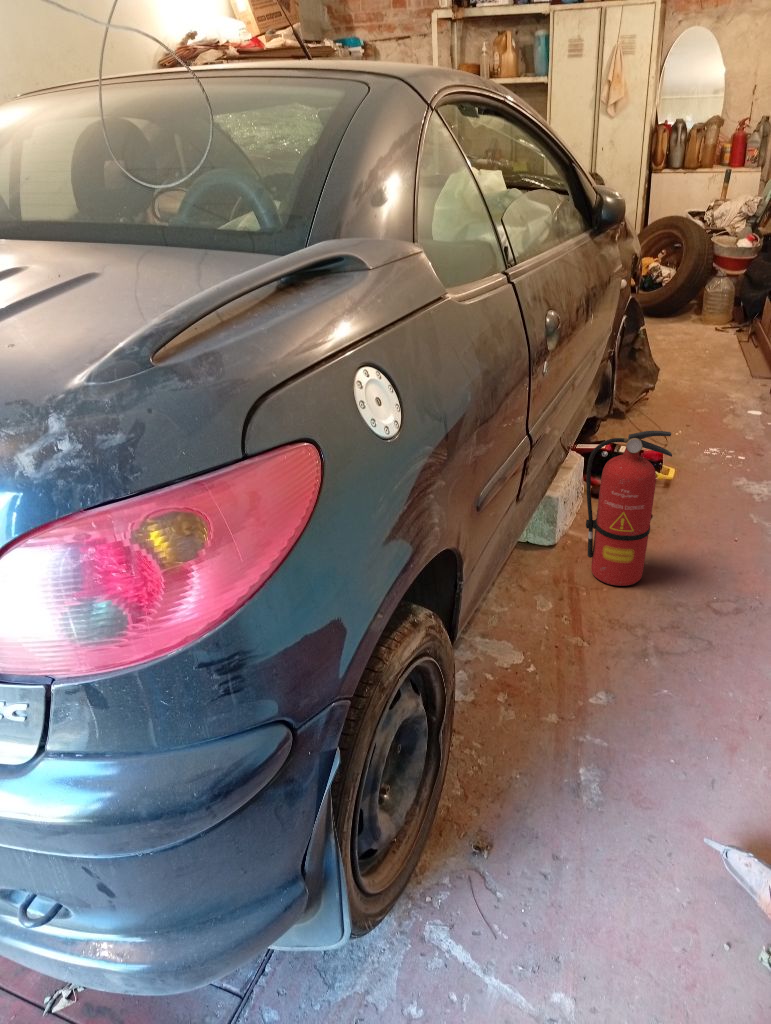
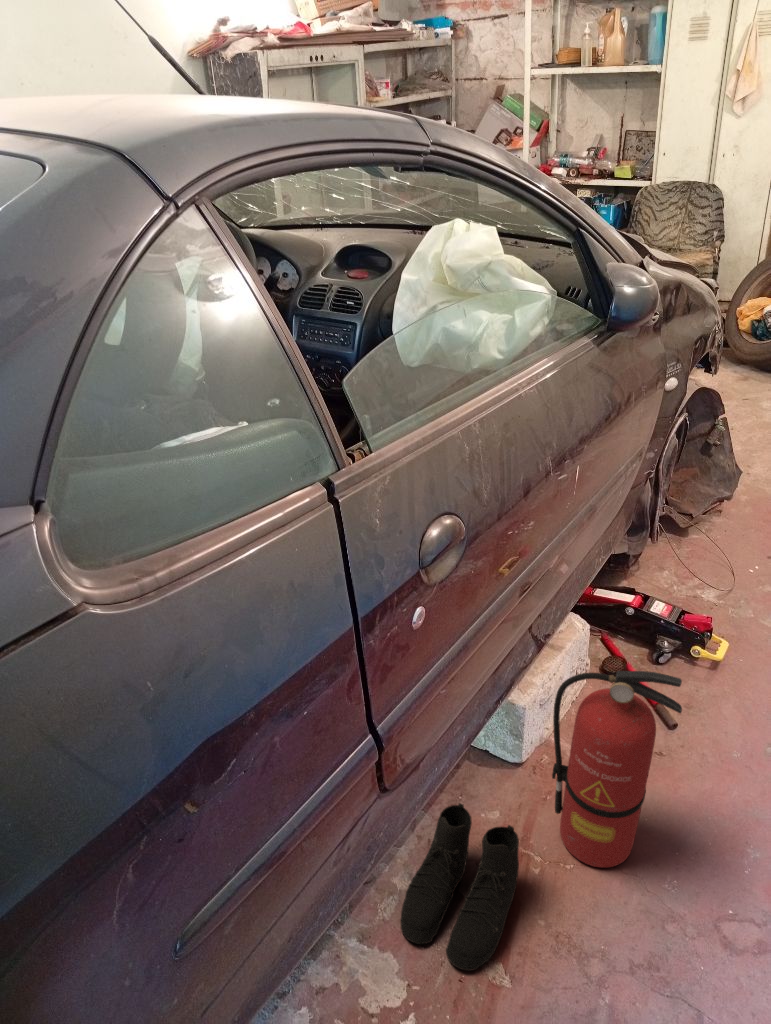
boots: none [502,547,577,638] -> present [401,803,519,971]

